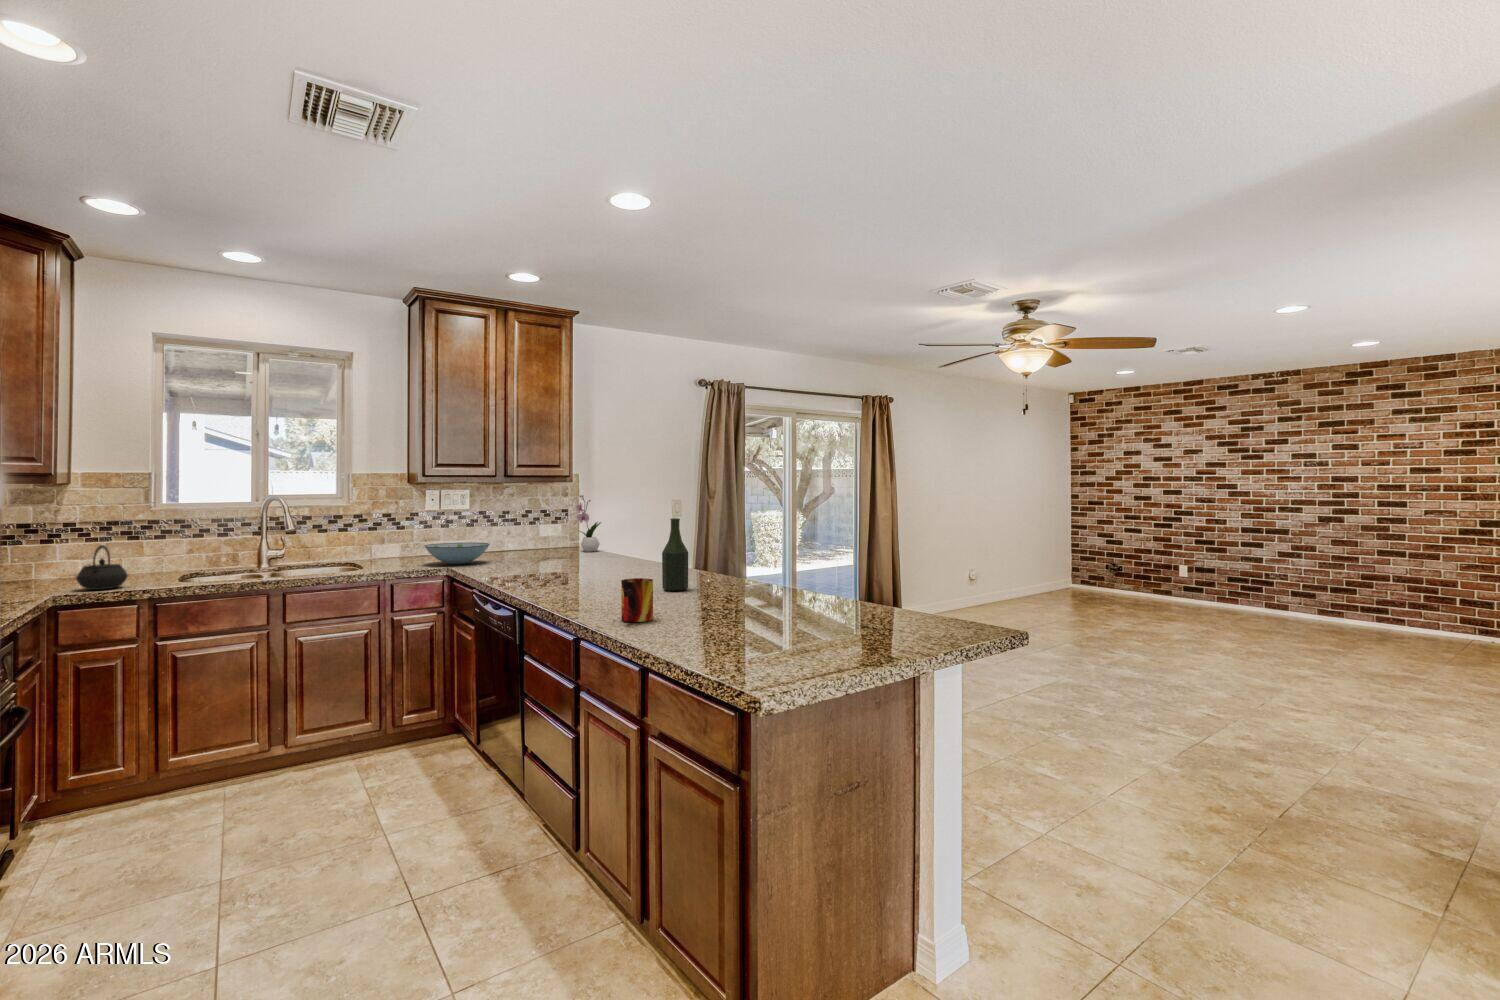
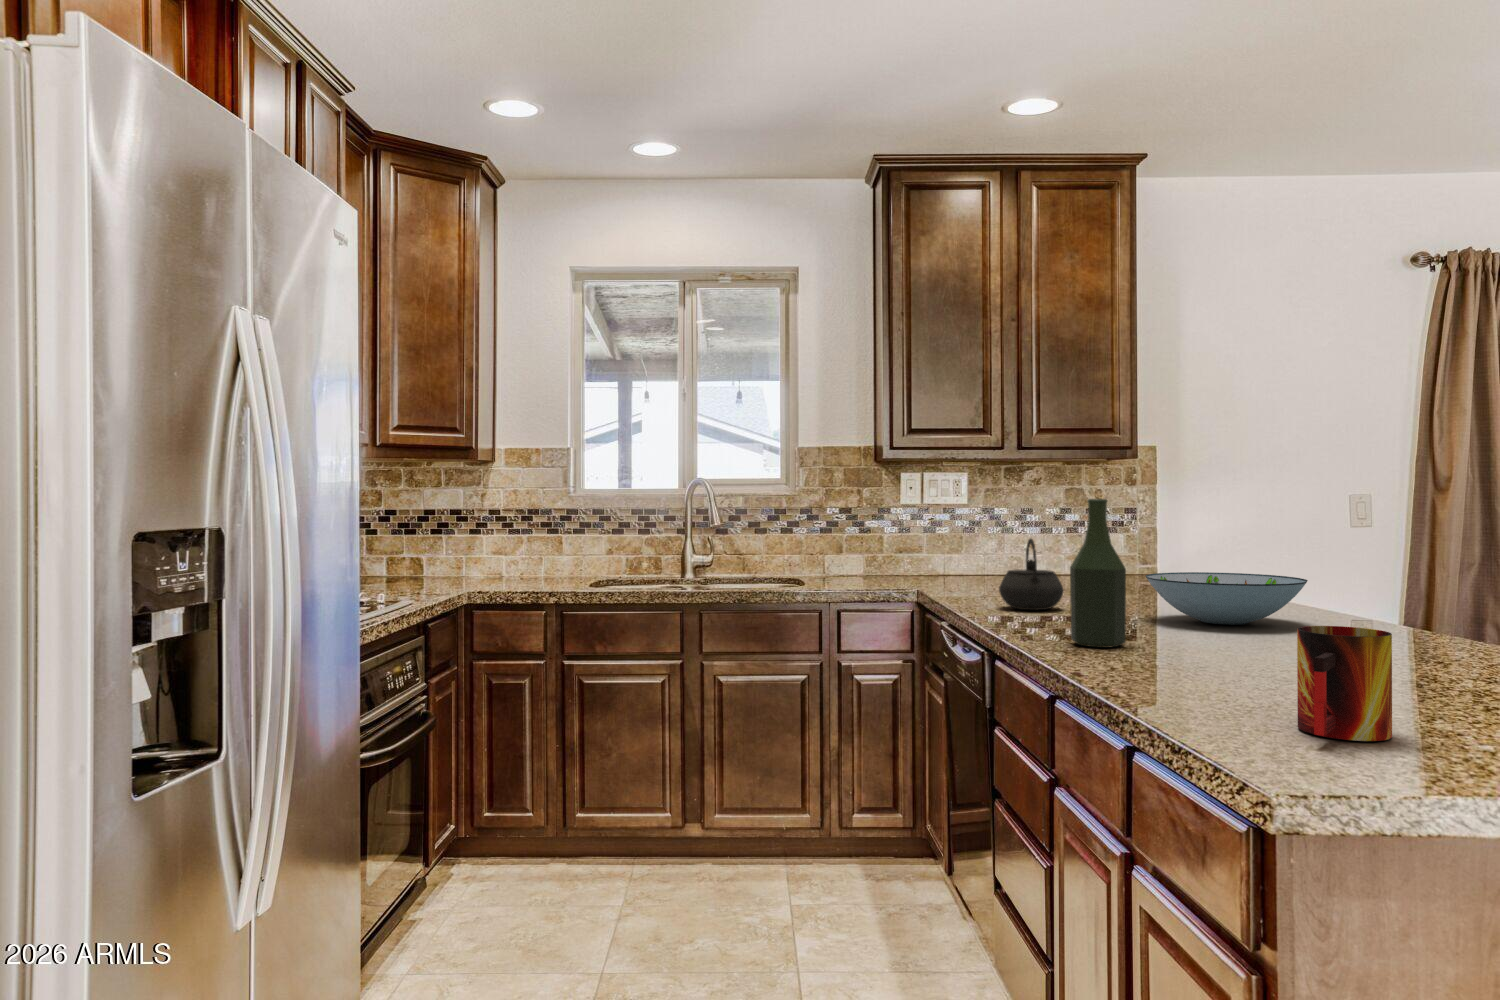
flower arrangement: present [576,495,601,552] -> none [1134,478,1180,575]
bottle: present [662,518,688,591] -> present [1070,499,1126,648]
decorative bowl: present [425,542,490,564] -> present [1146,572,1308,625]
kettle: present [76,545,127,590] -> present [999,539,1064,610]

